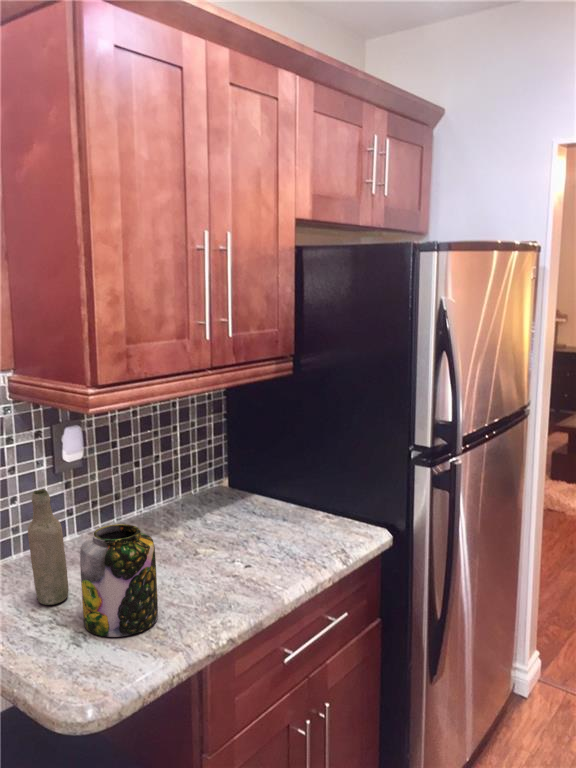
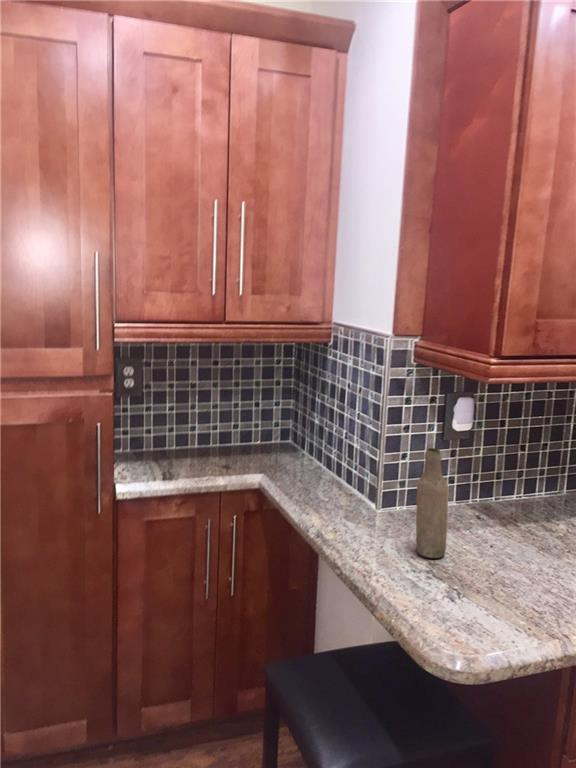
jar: present [80,524,158,637] -> none [459,495,540,607]

